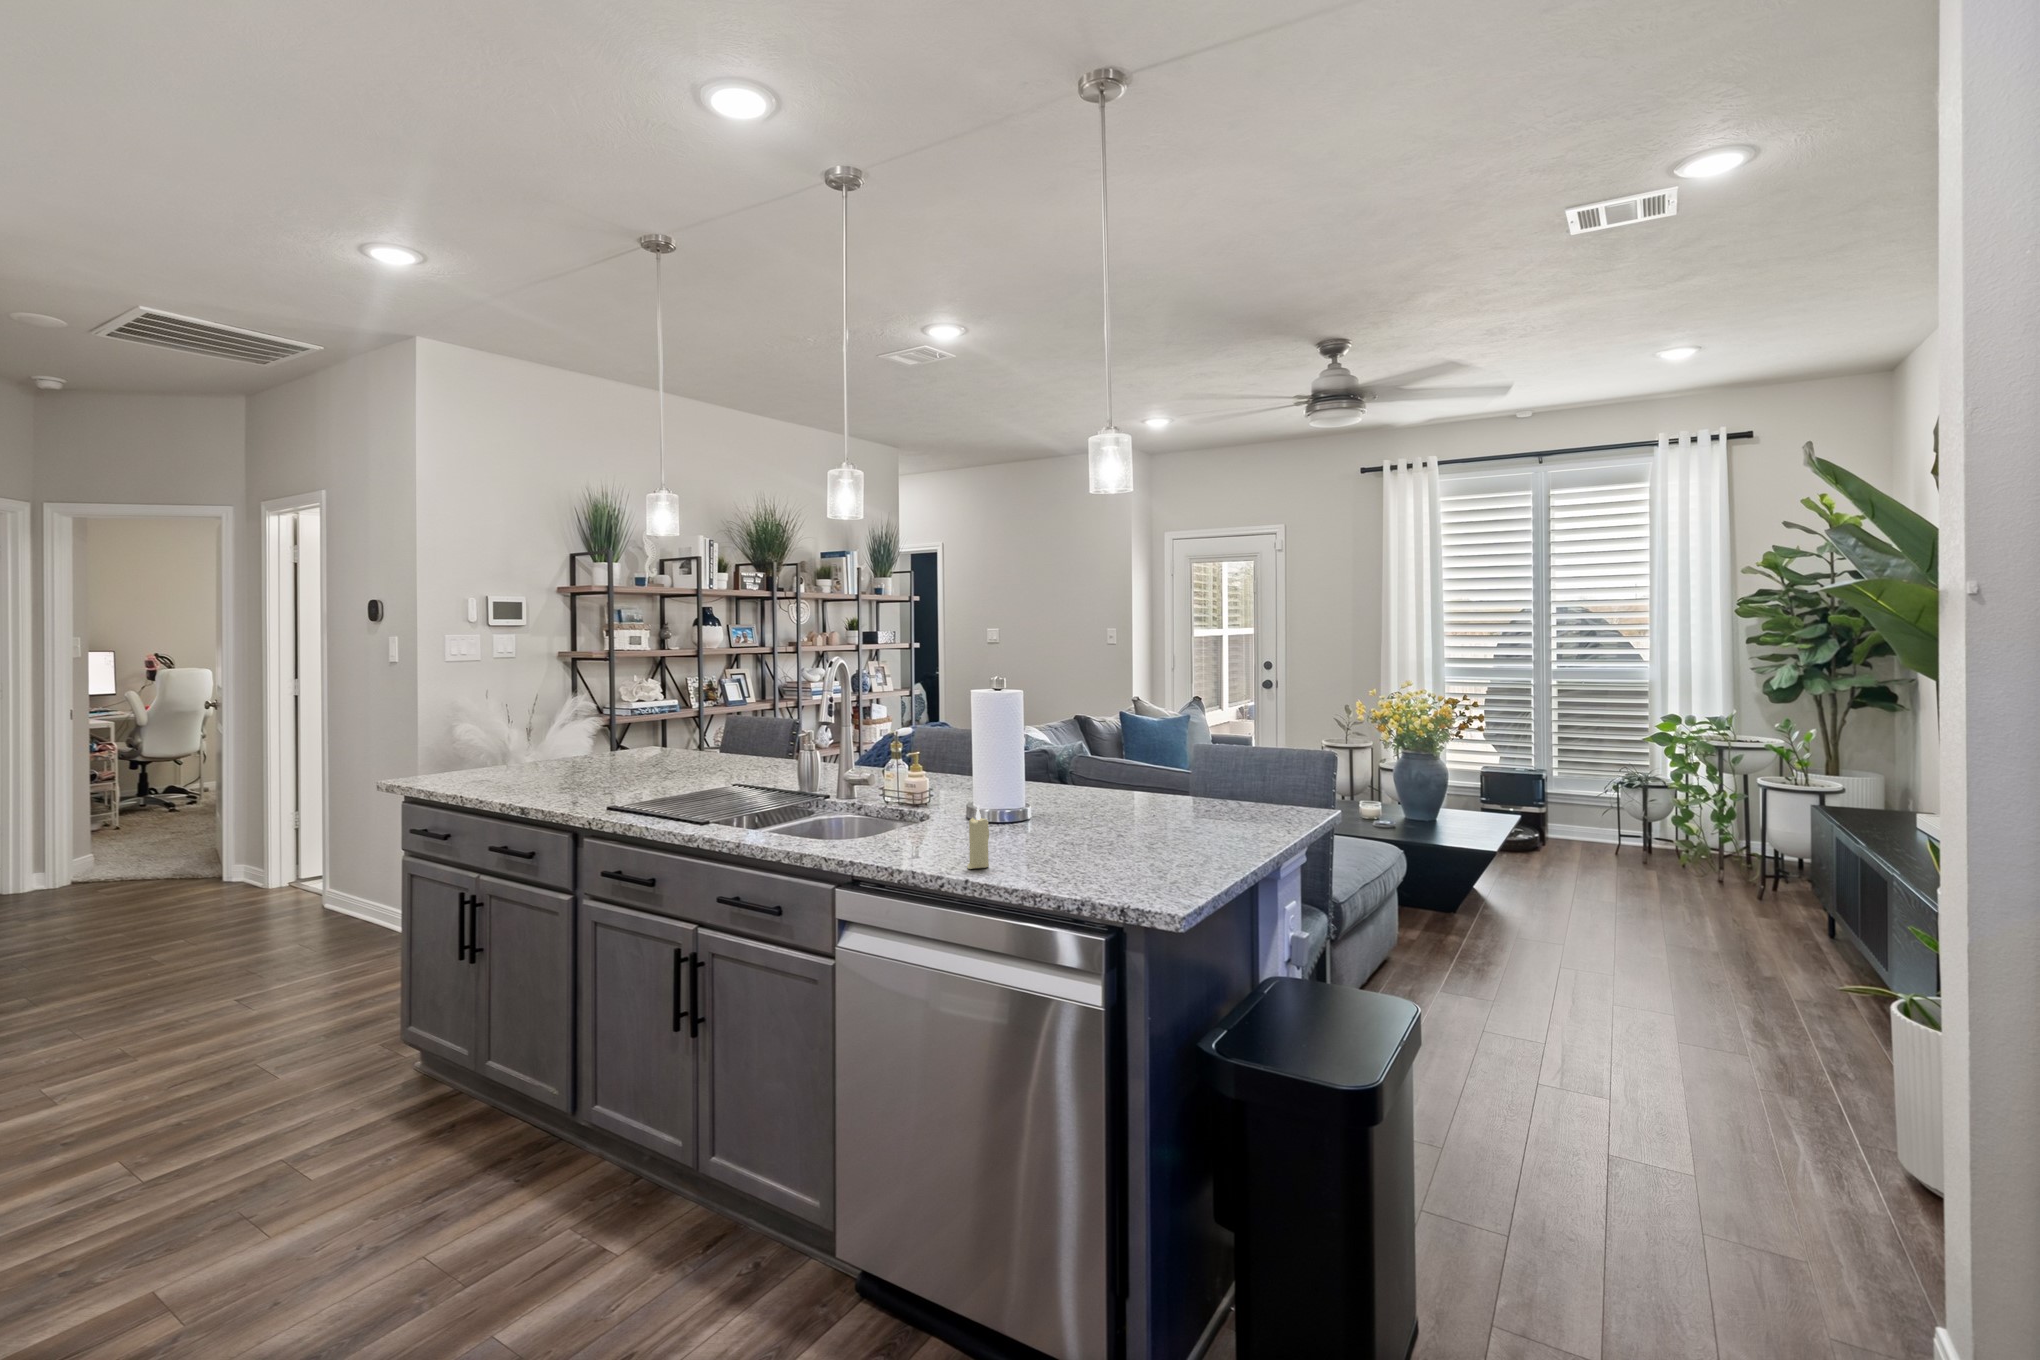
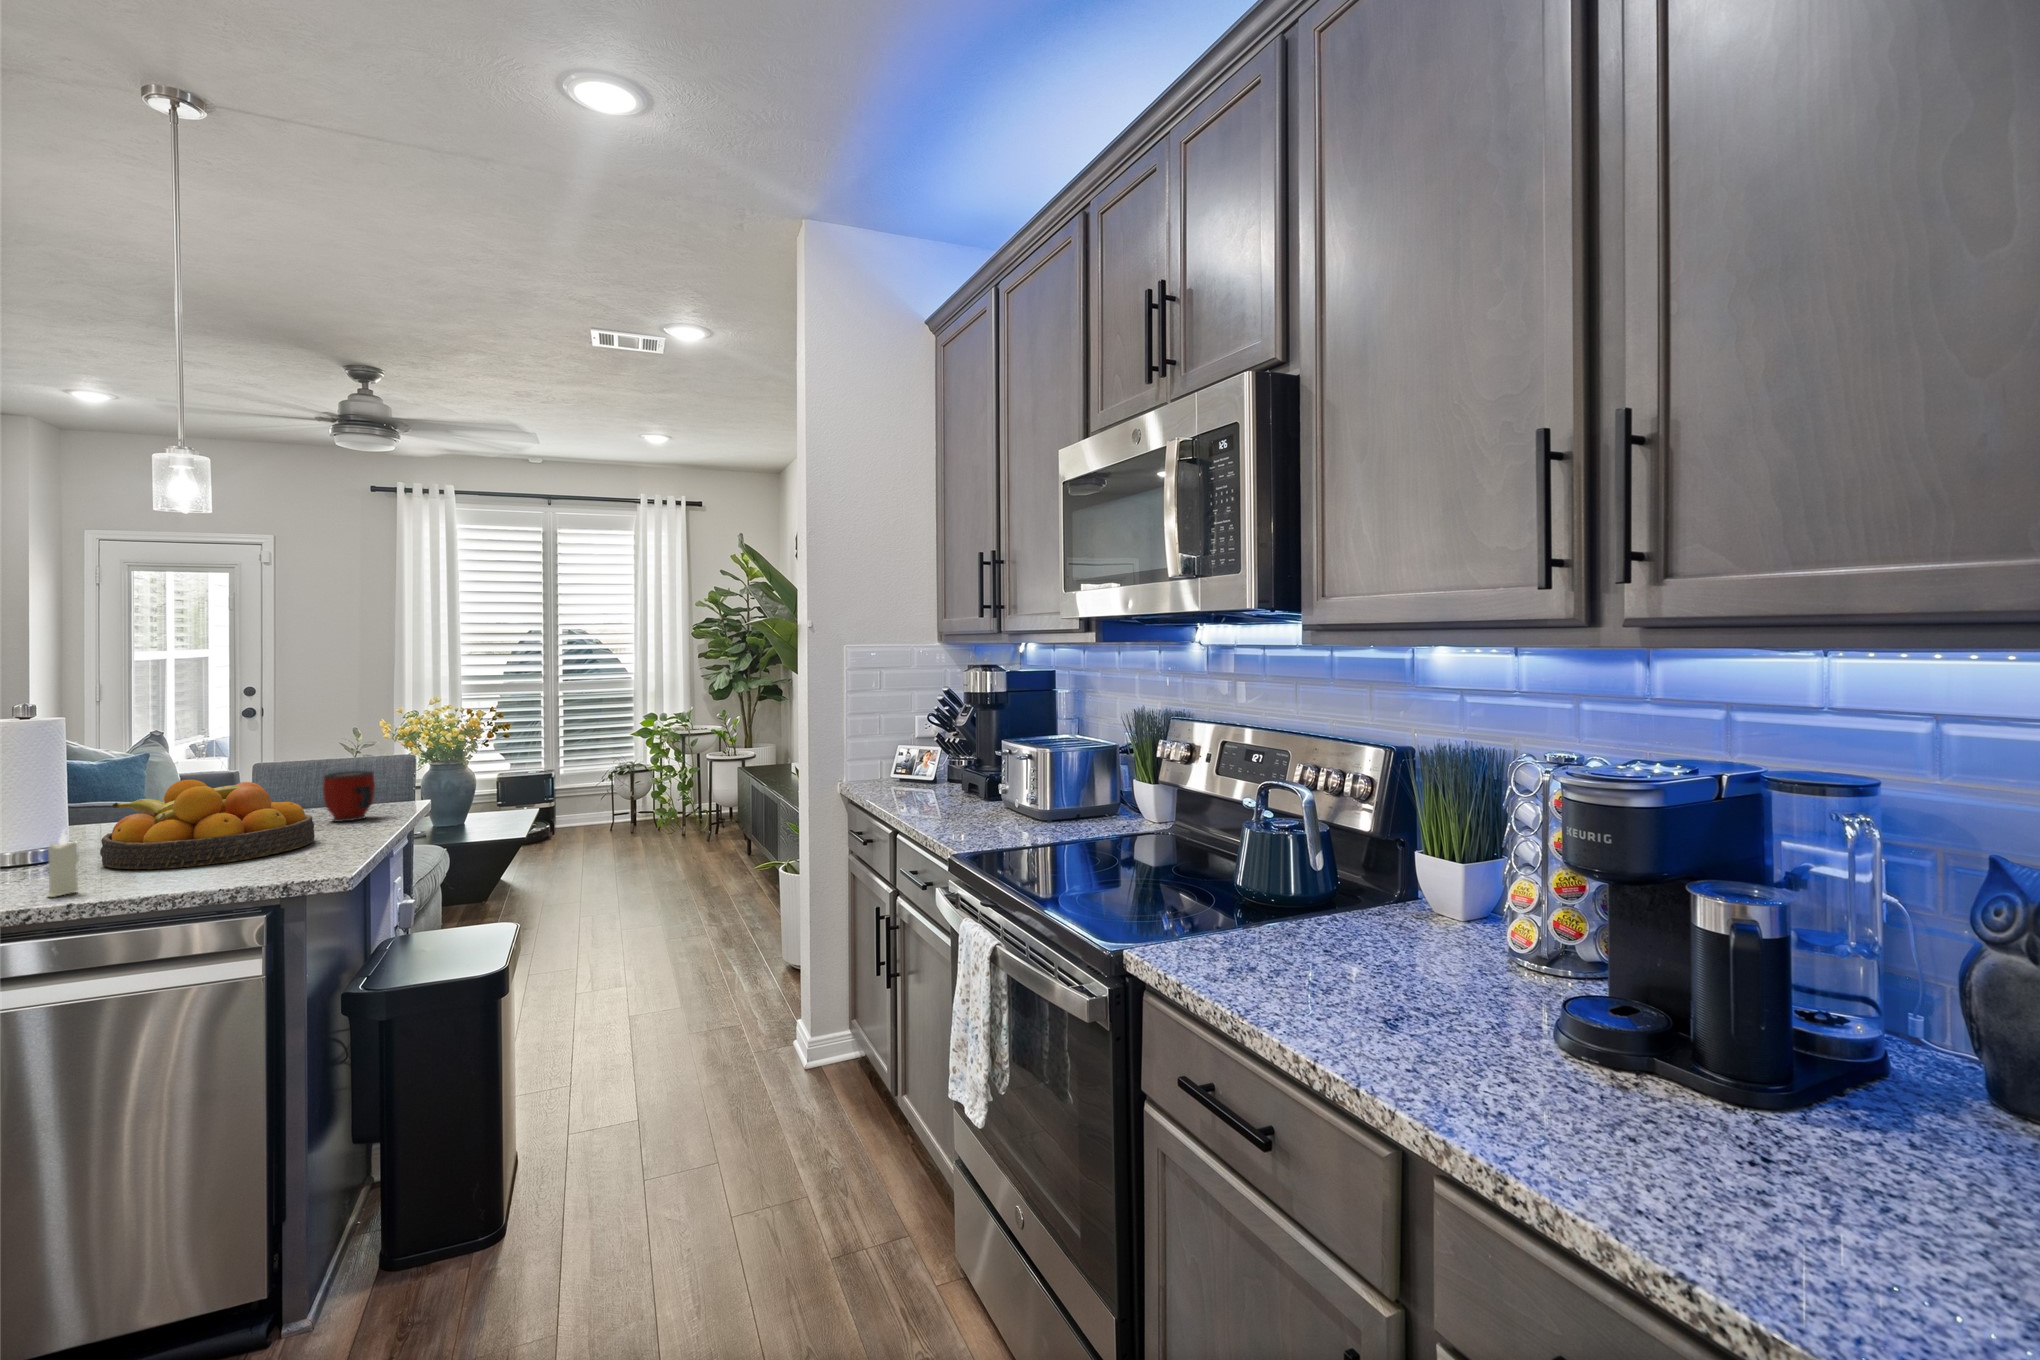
fruit bowl: none [1031,765,1195,859] -> present [100,780,315,869]
mug: none [1224,769,1272,826] -> present [323,771,375,822]

